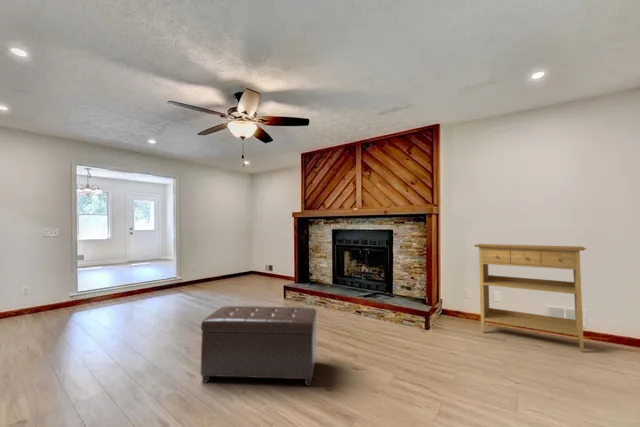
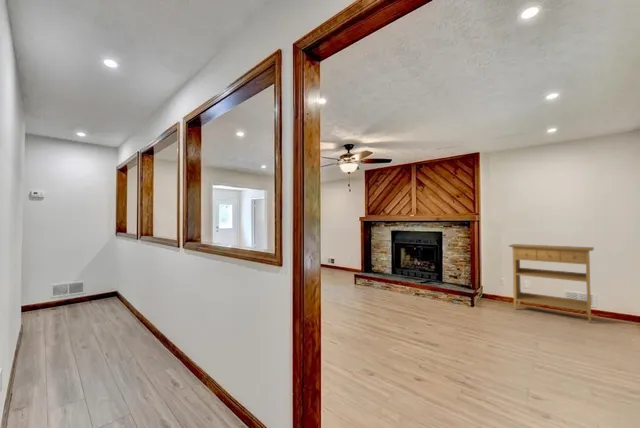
ottoman: present [201,306,316,386] -> none [336,286,405,334]

